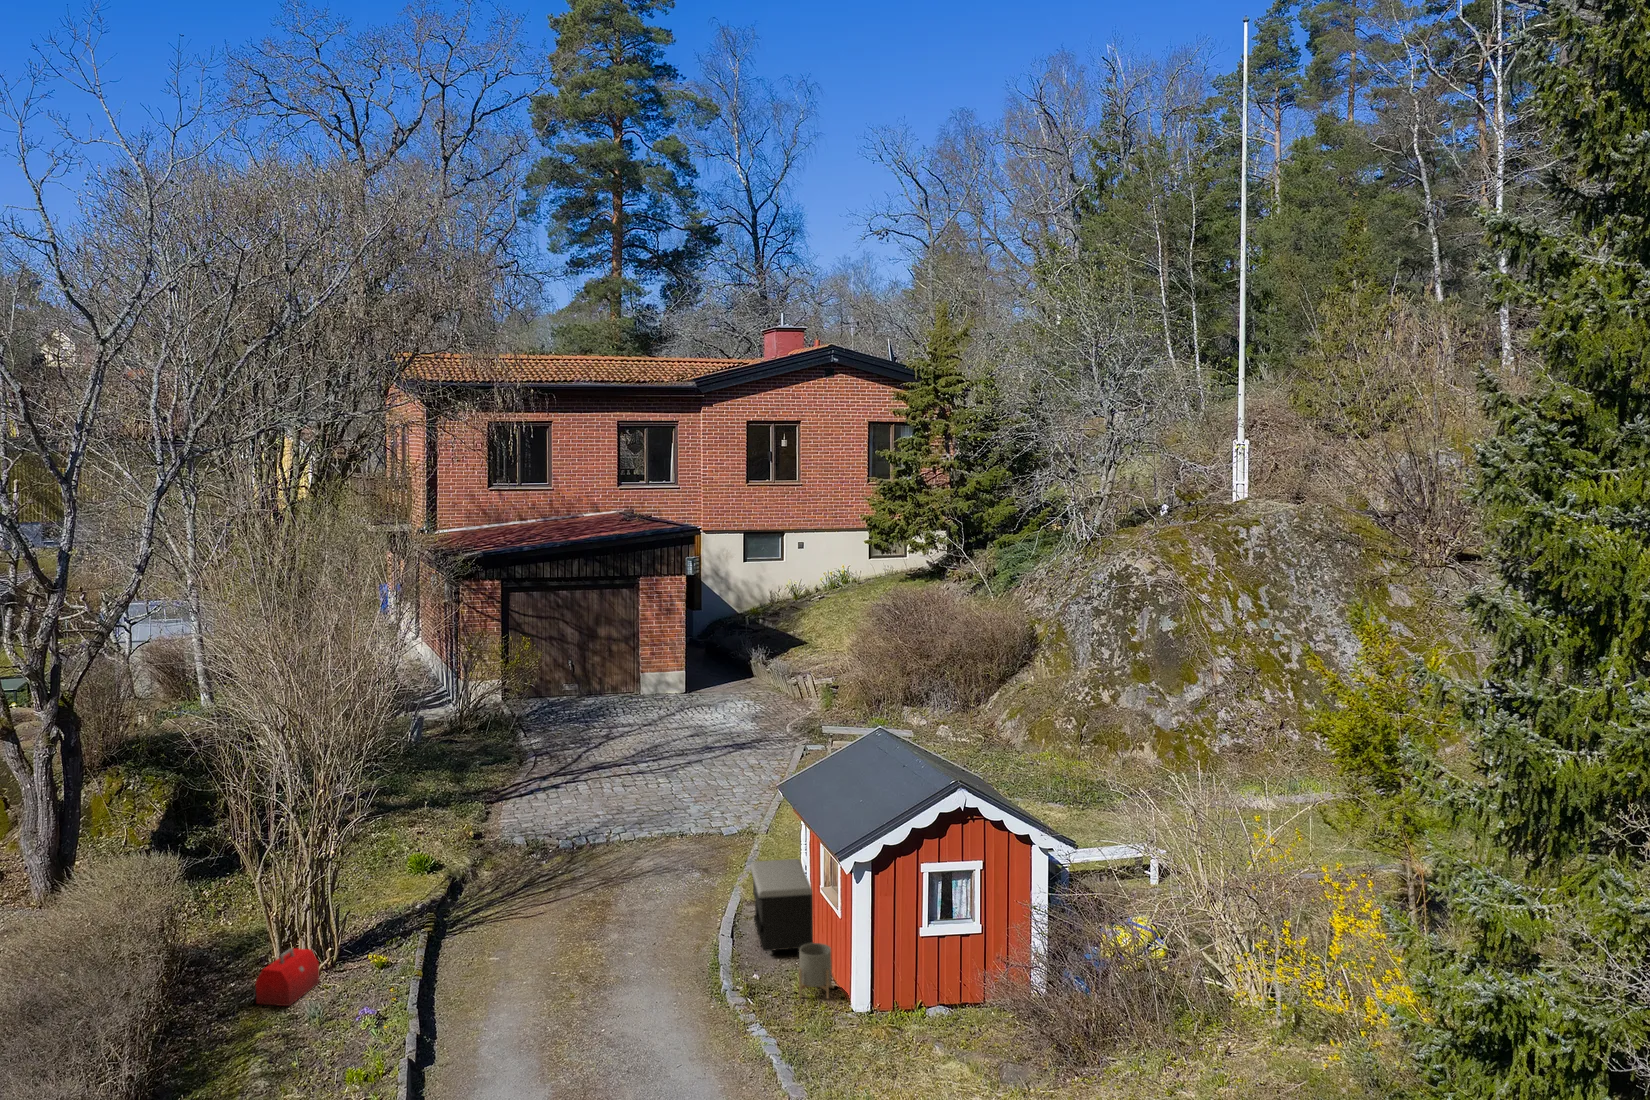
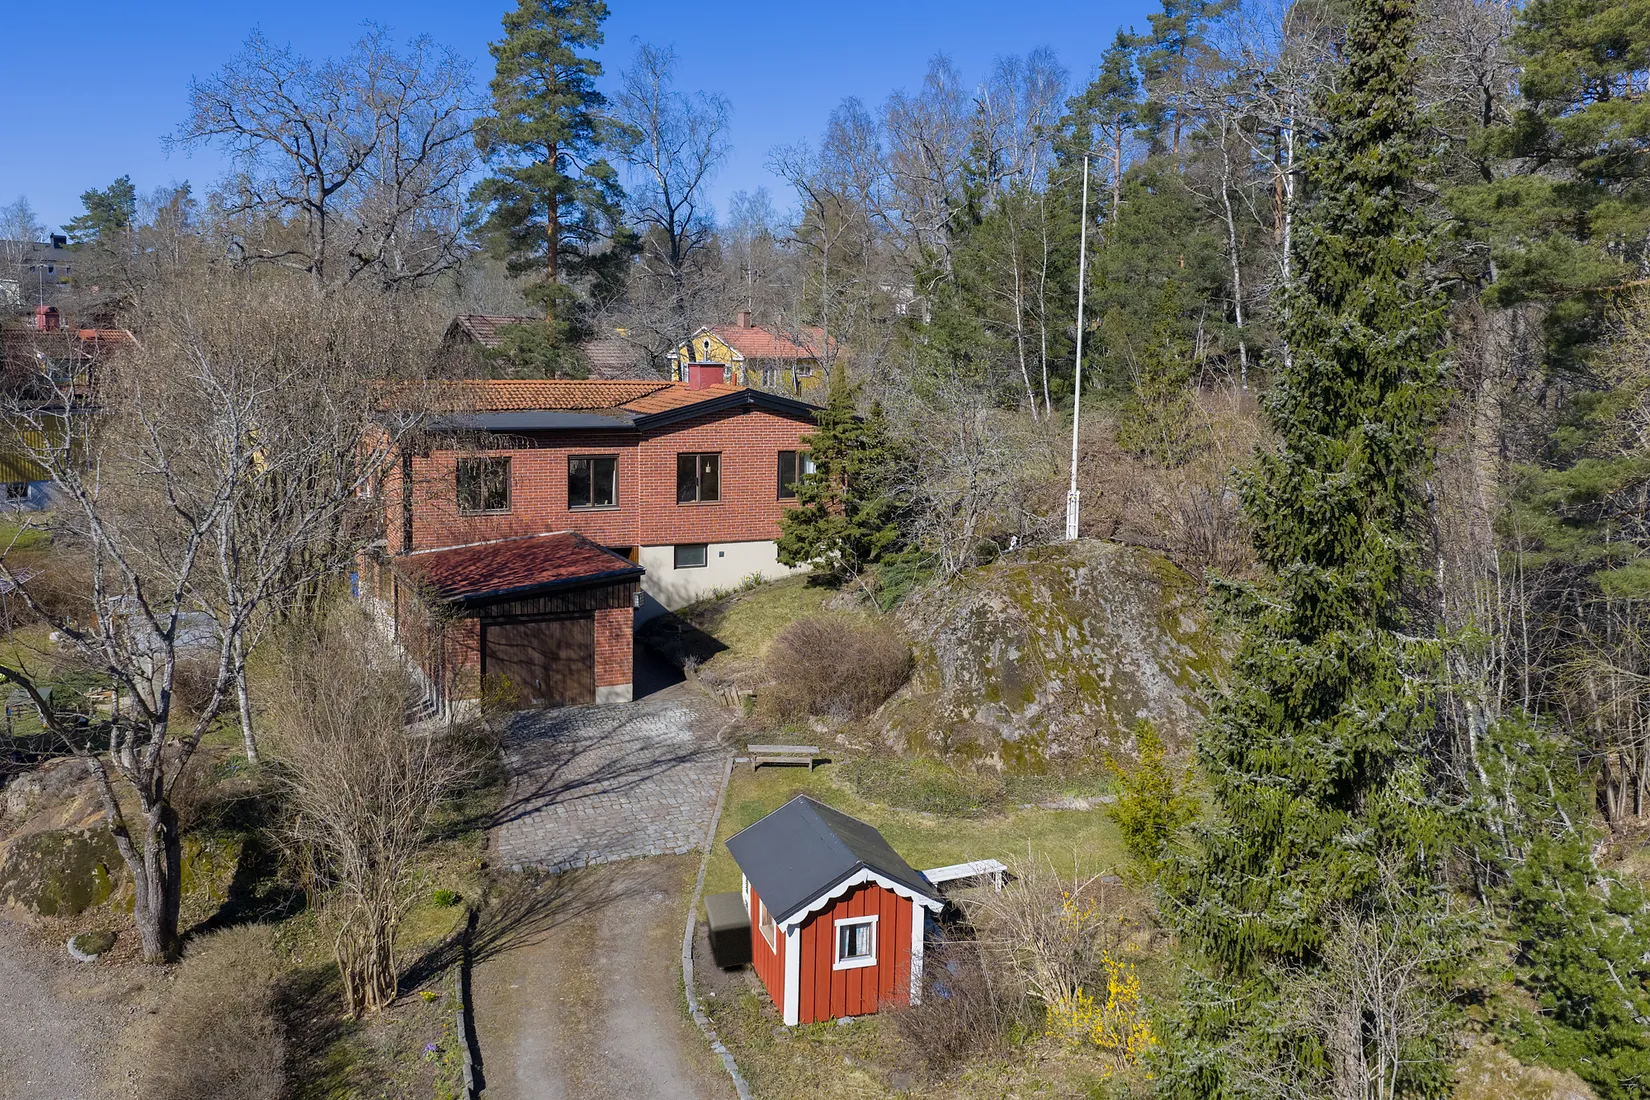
planter: present [799,943,832,999] -> none [745,967,769,1010]
toolbox: present [256,948,319,1006] -> none [337,995,384,1043]

